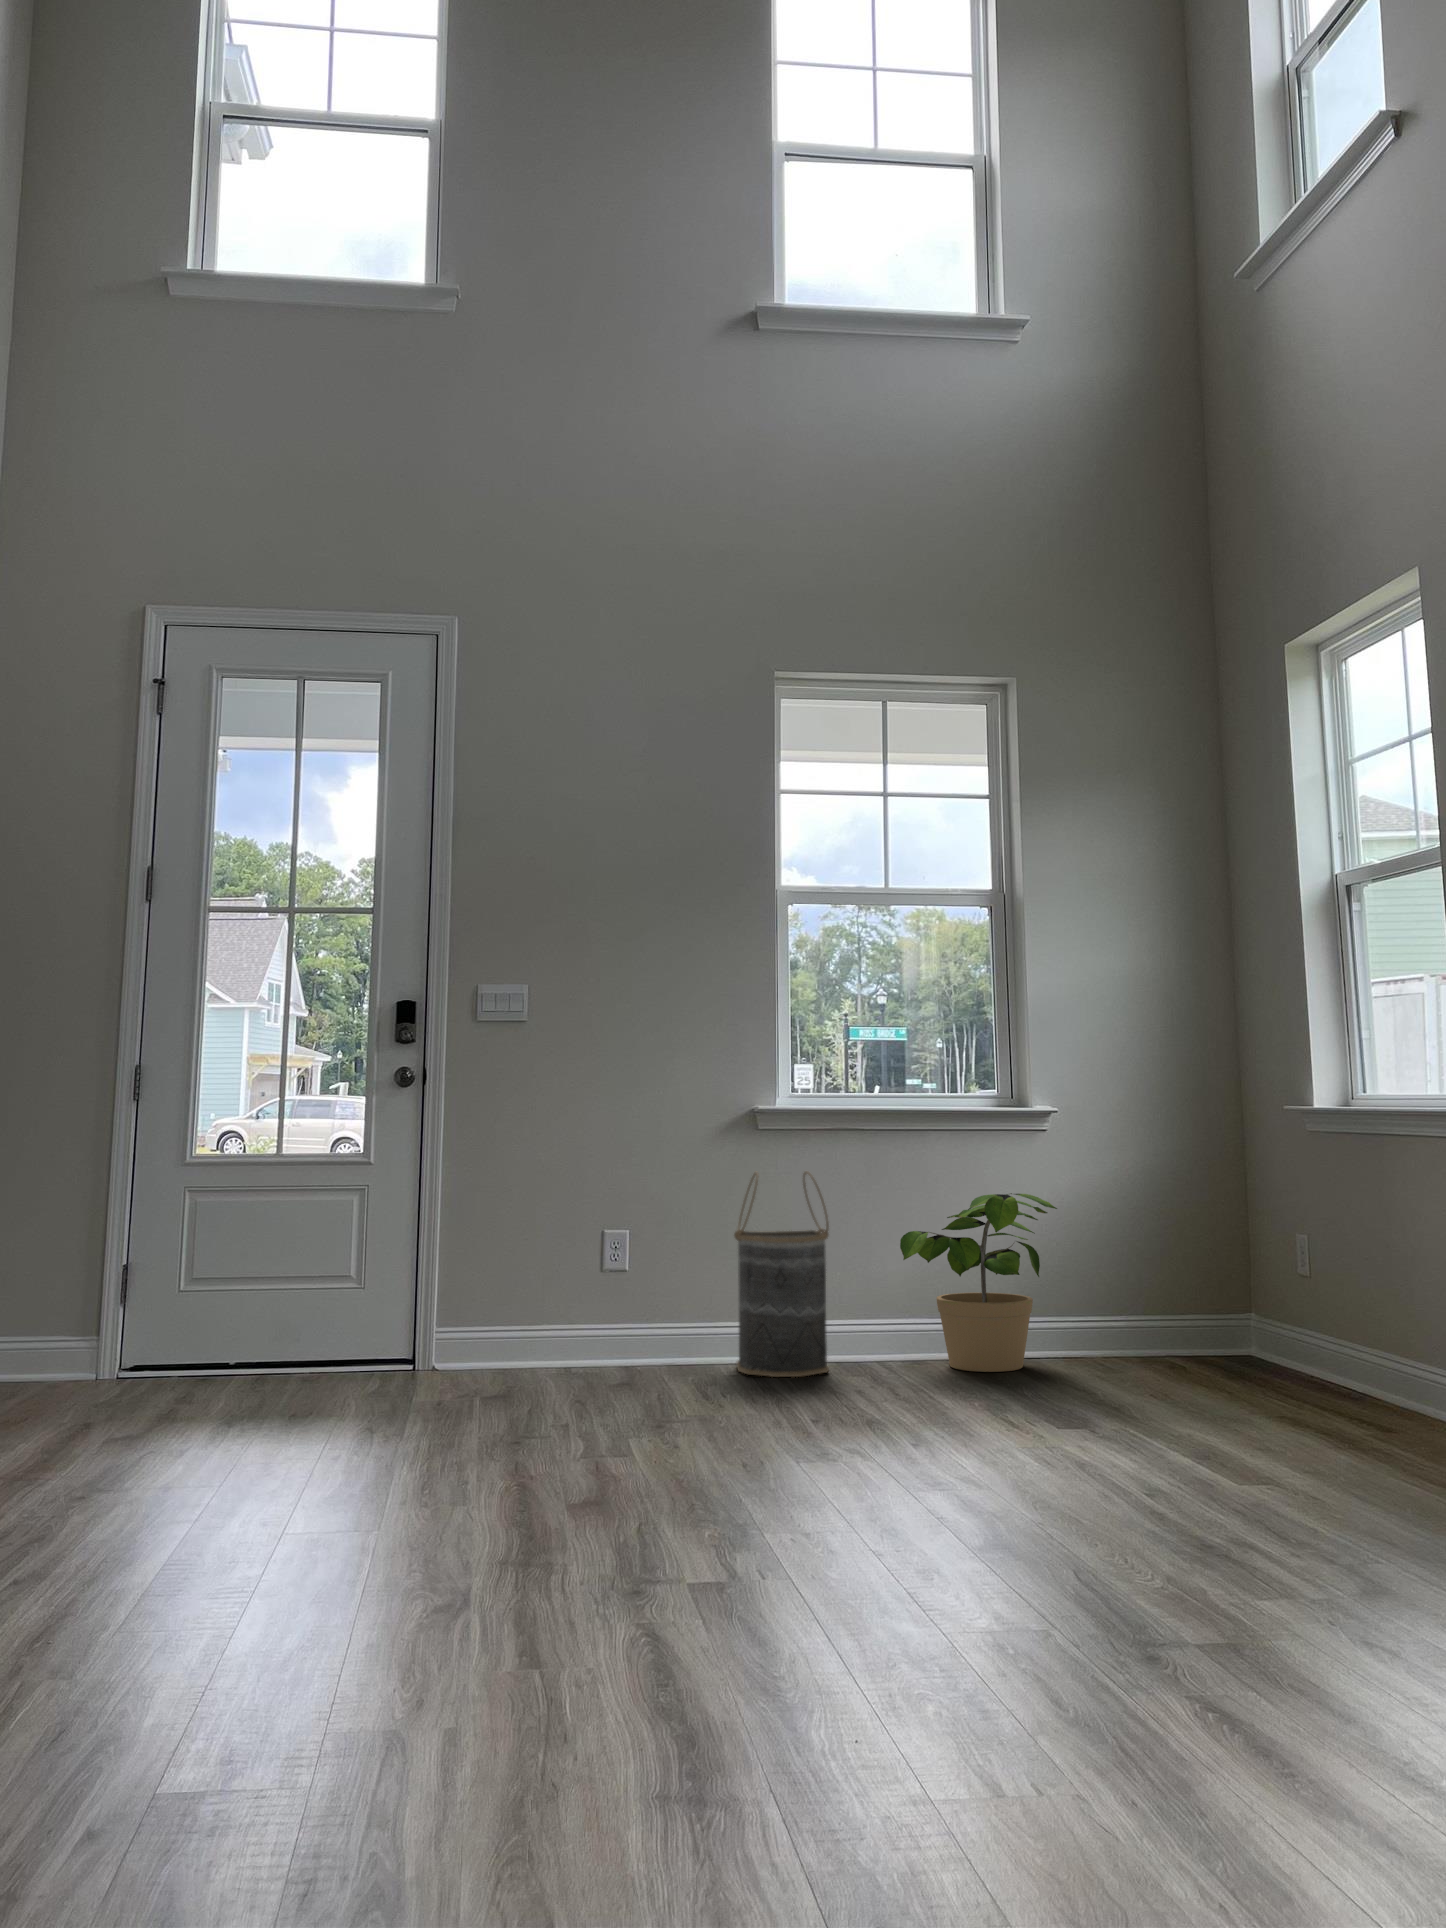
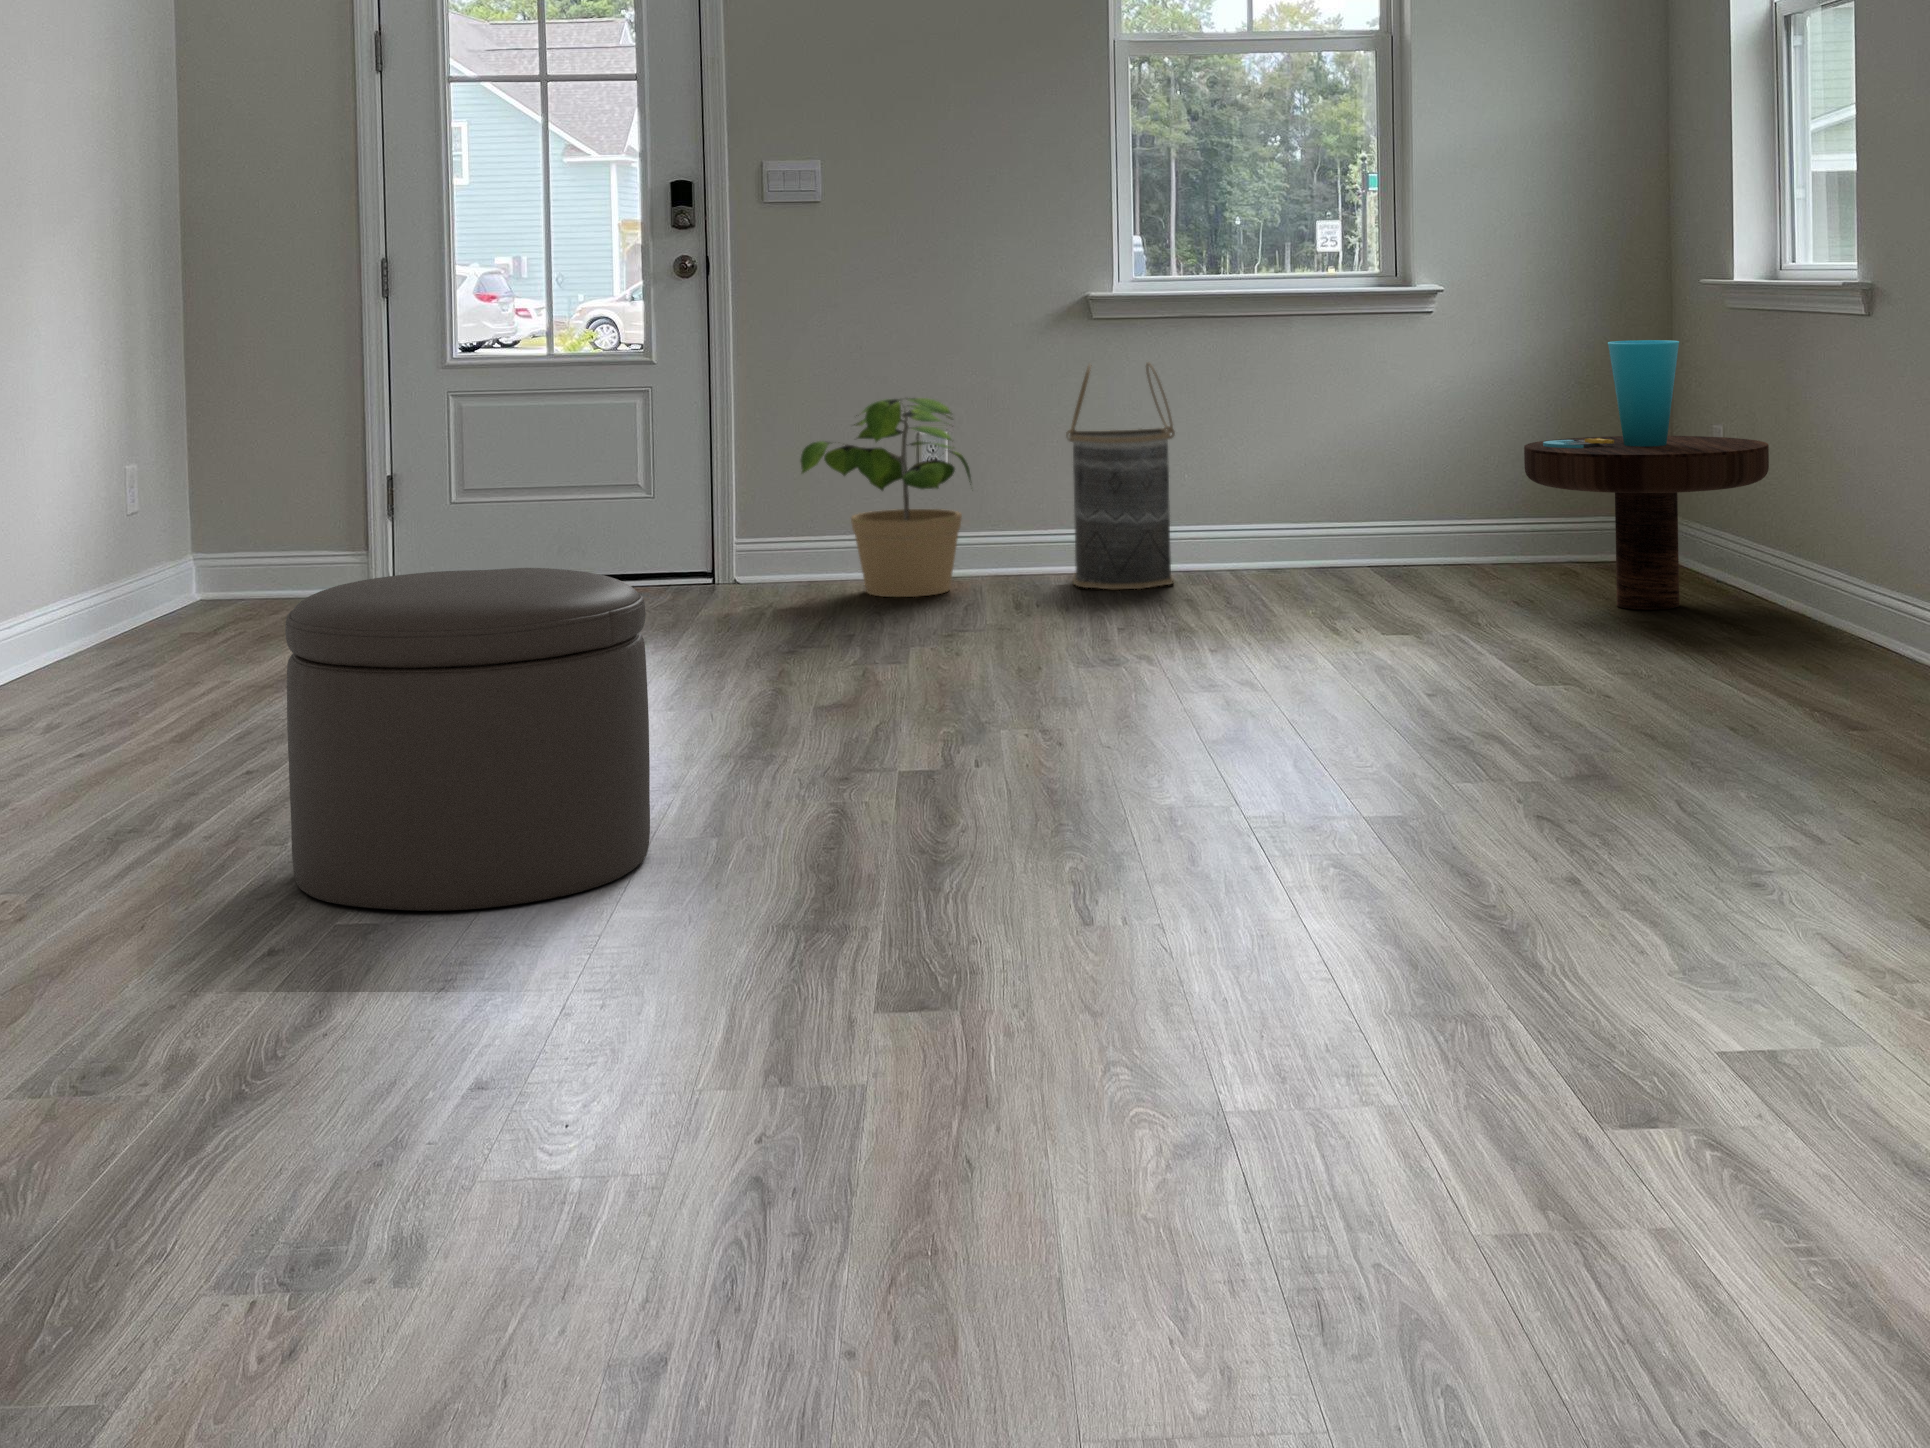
side table: none [1151,1158,1367,1402] -> present [1524,340,1769,610]
potted plant: present [900,1193,1057,1372] -> present [801,398,971,597]
ottoman: none [63,1365,462,1775] -> present [285,568,650,911]

